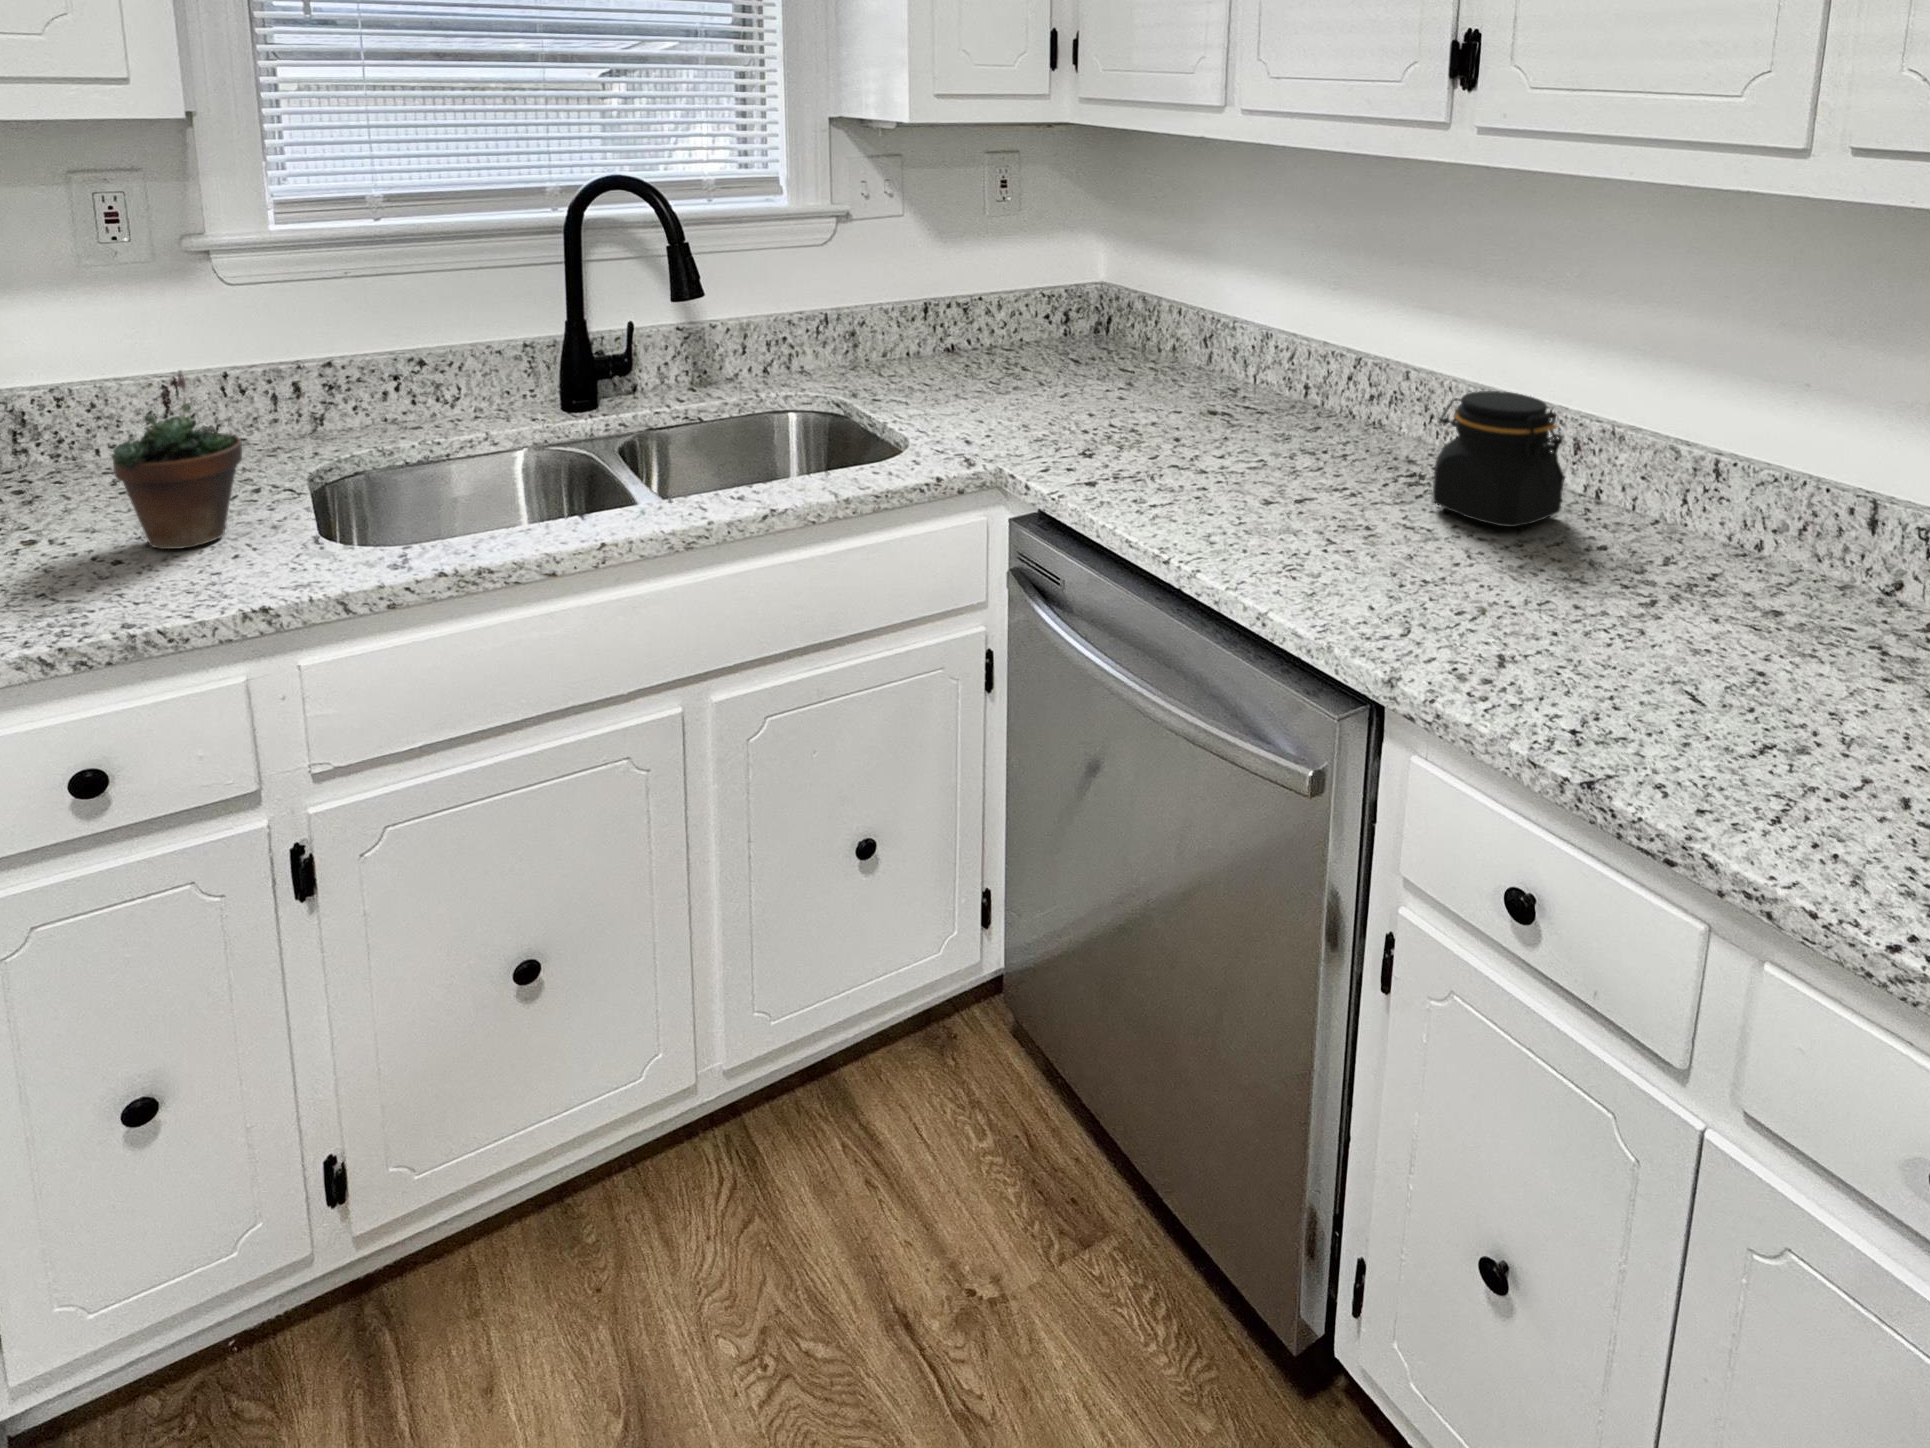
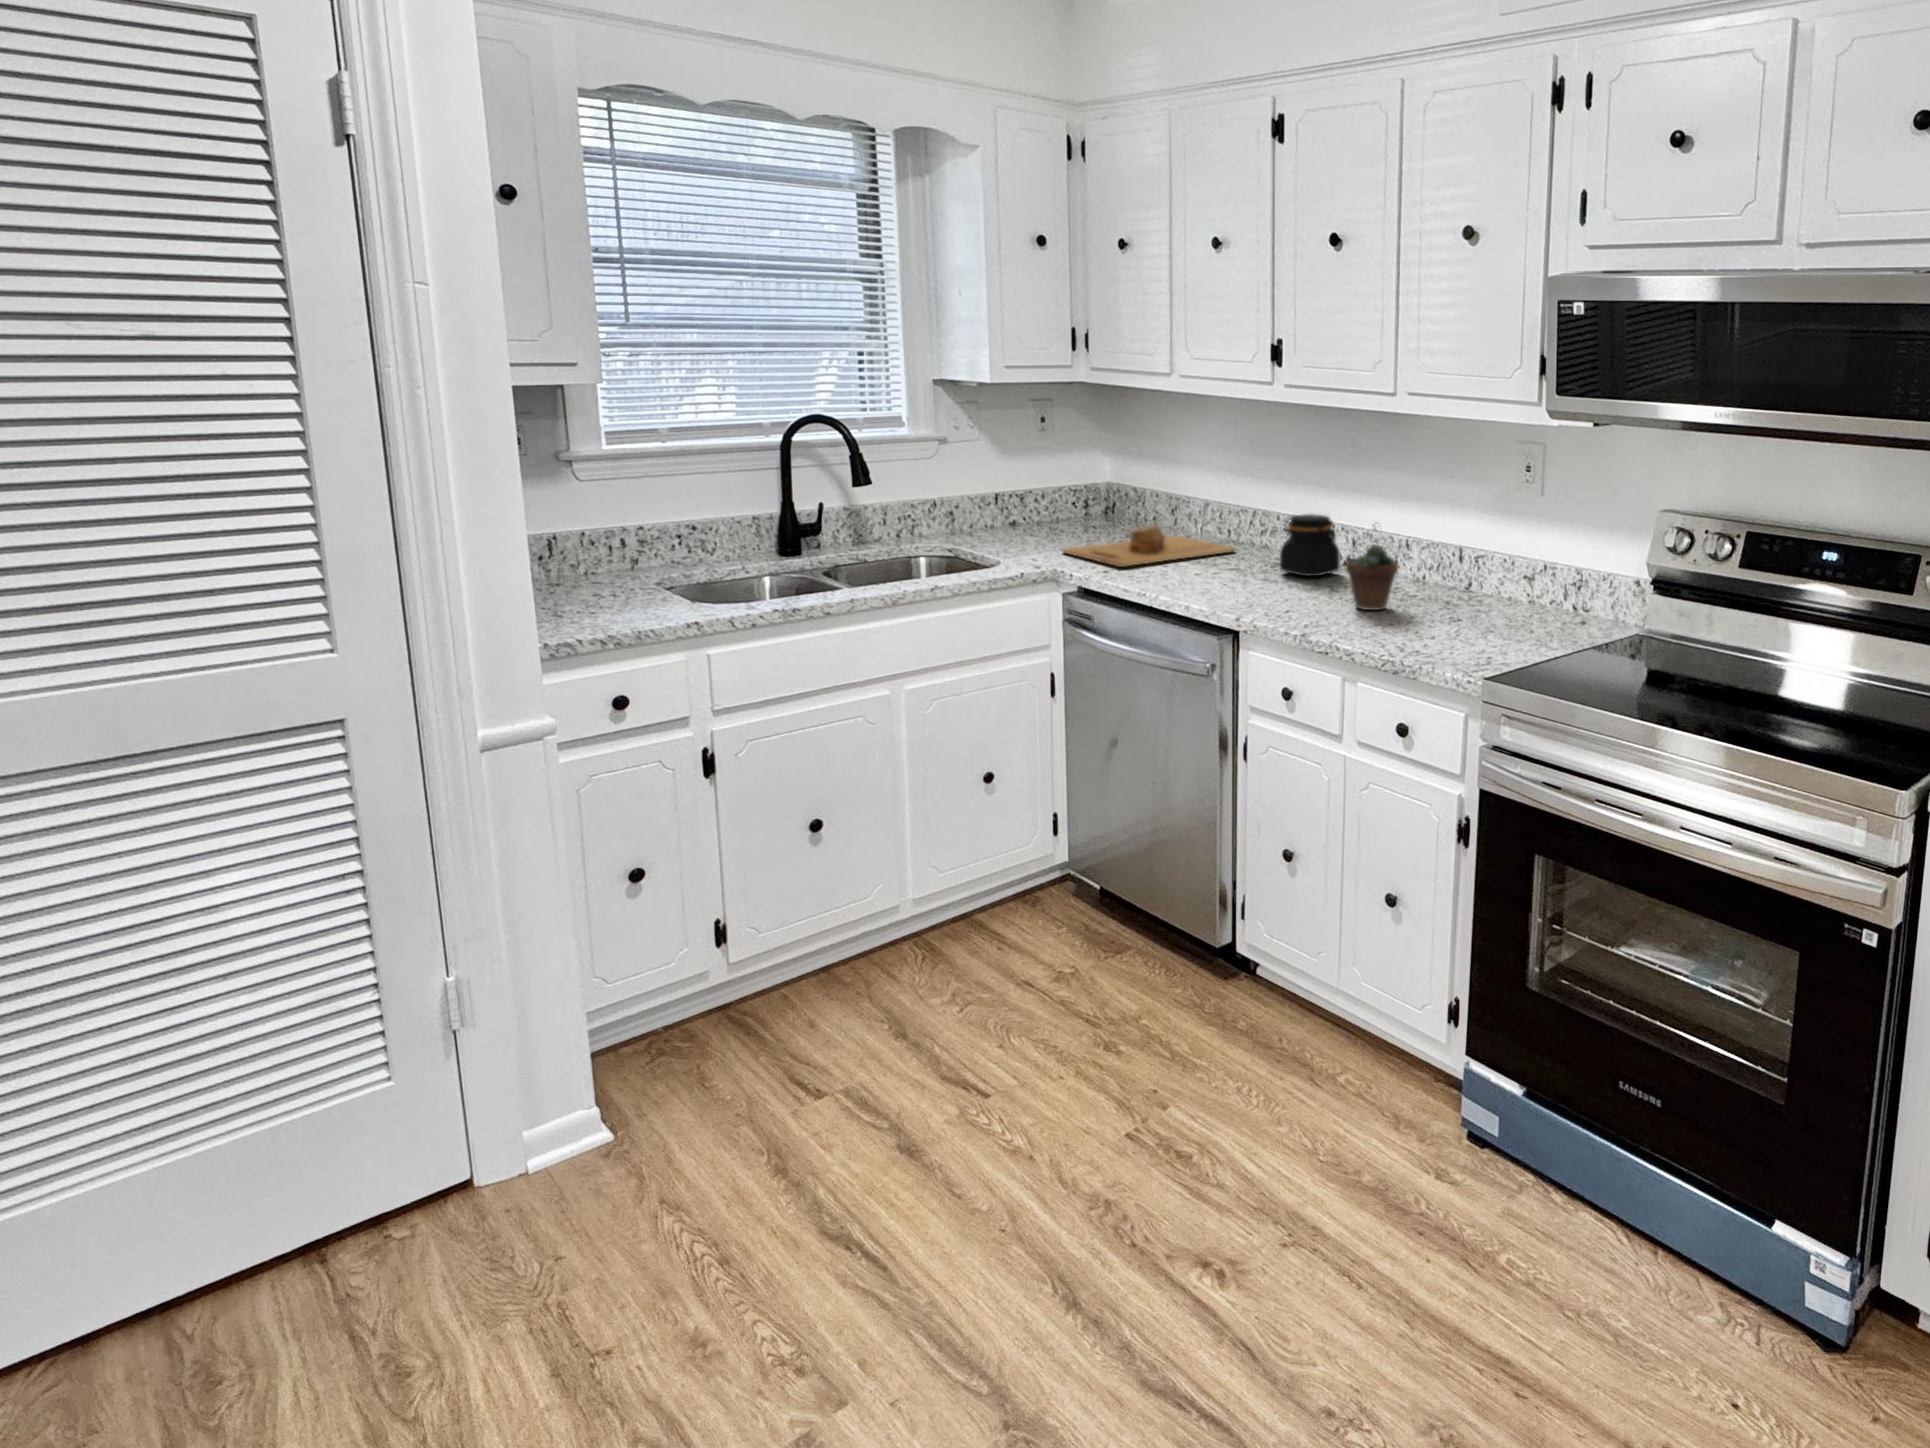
succulent plant: present [111,371,242,549] -> present [1346,523,1398,610]
cutting board: none [1017,377,1325,472] -> present [1063,525,1235,567]

